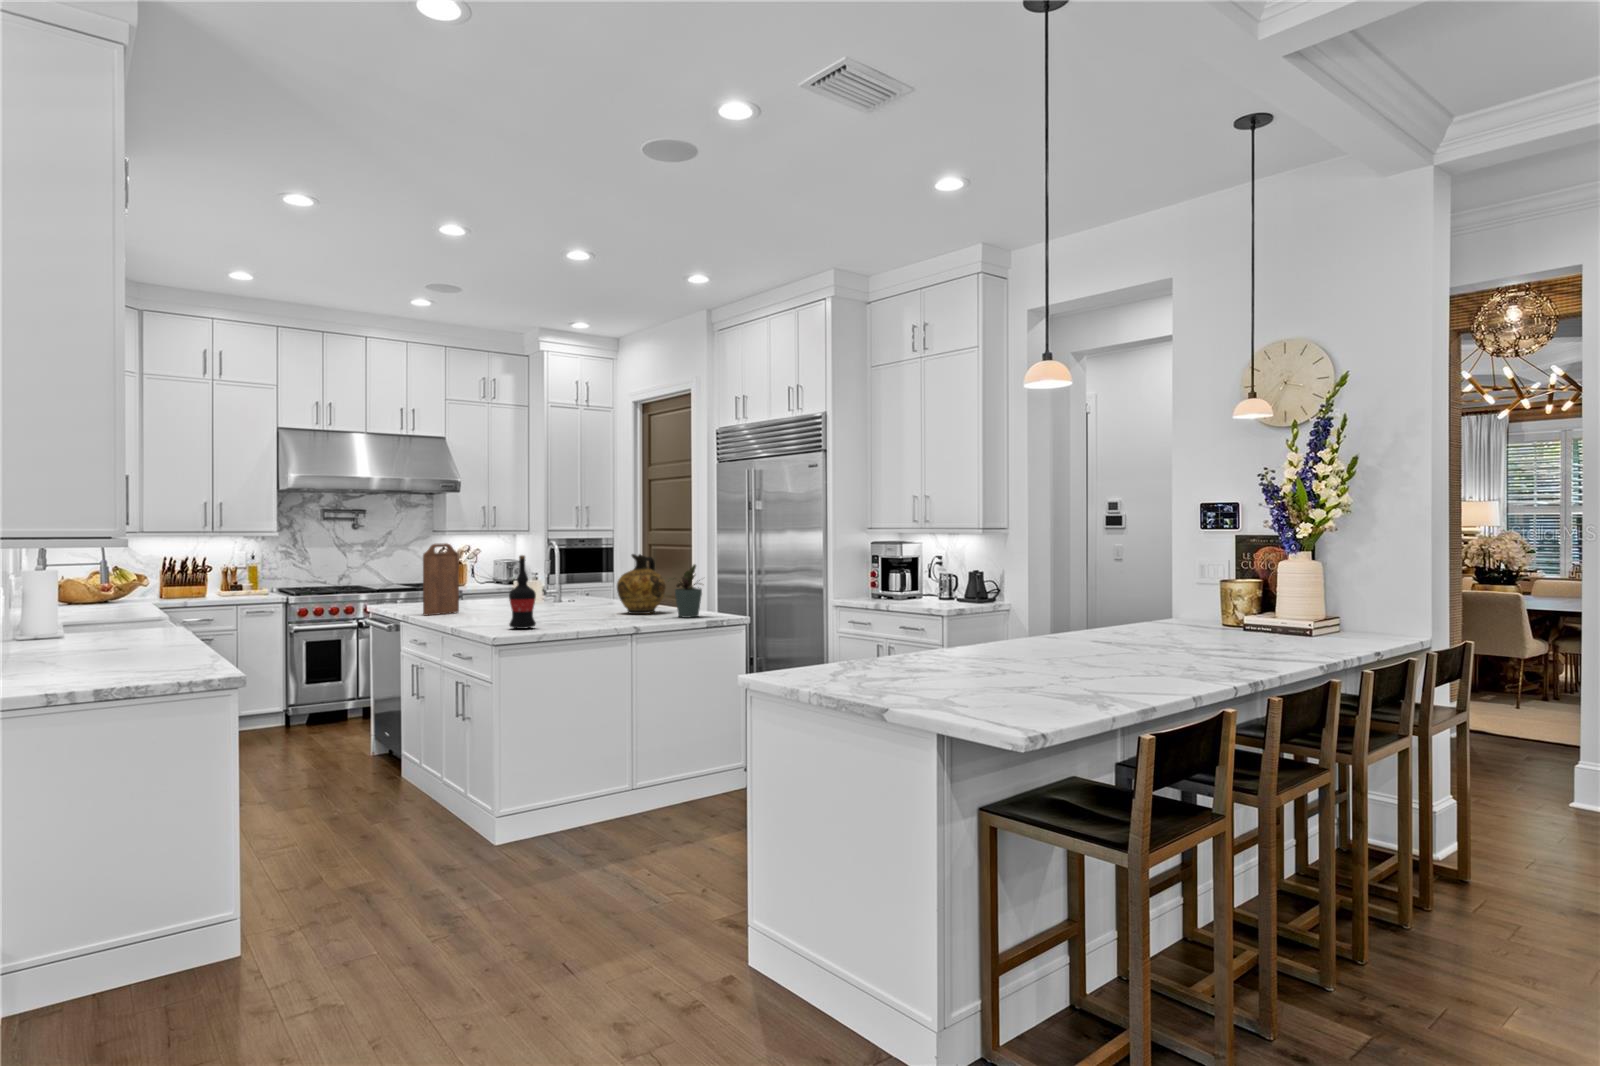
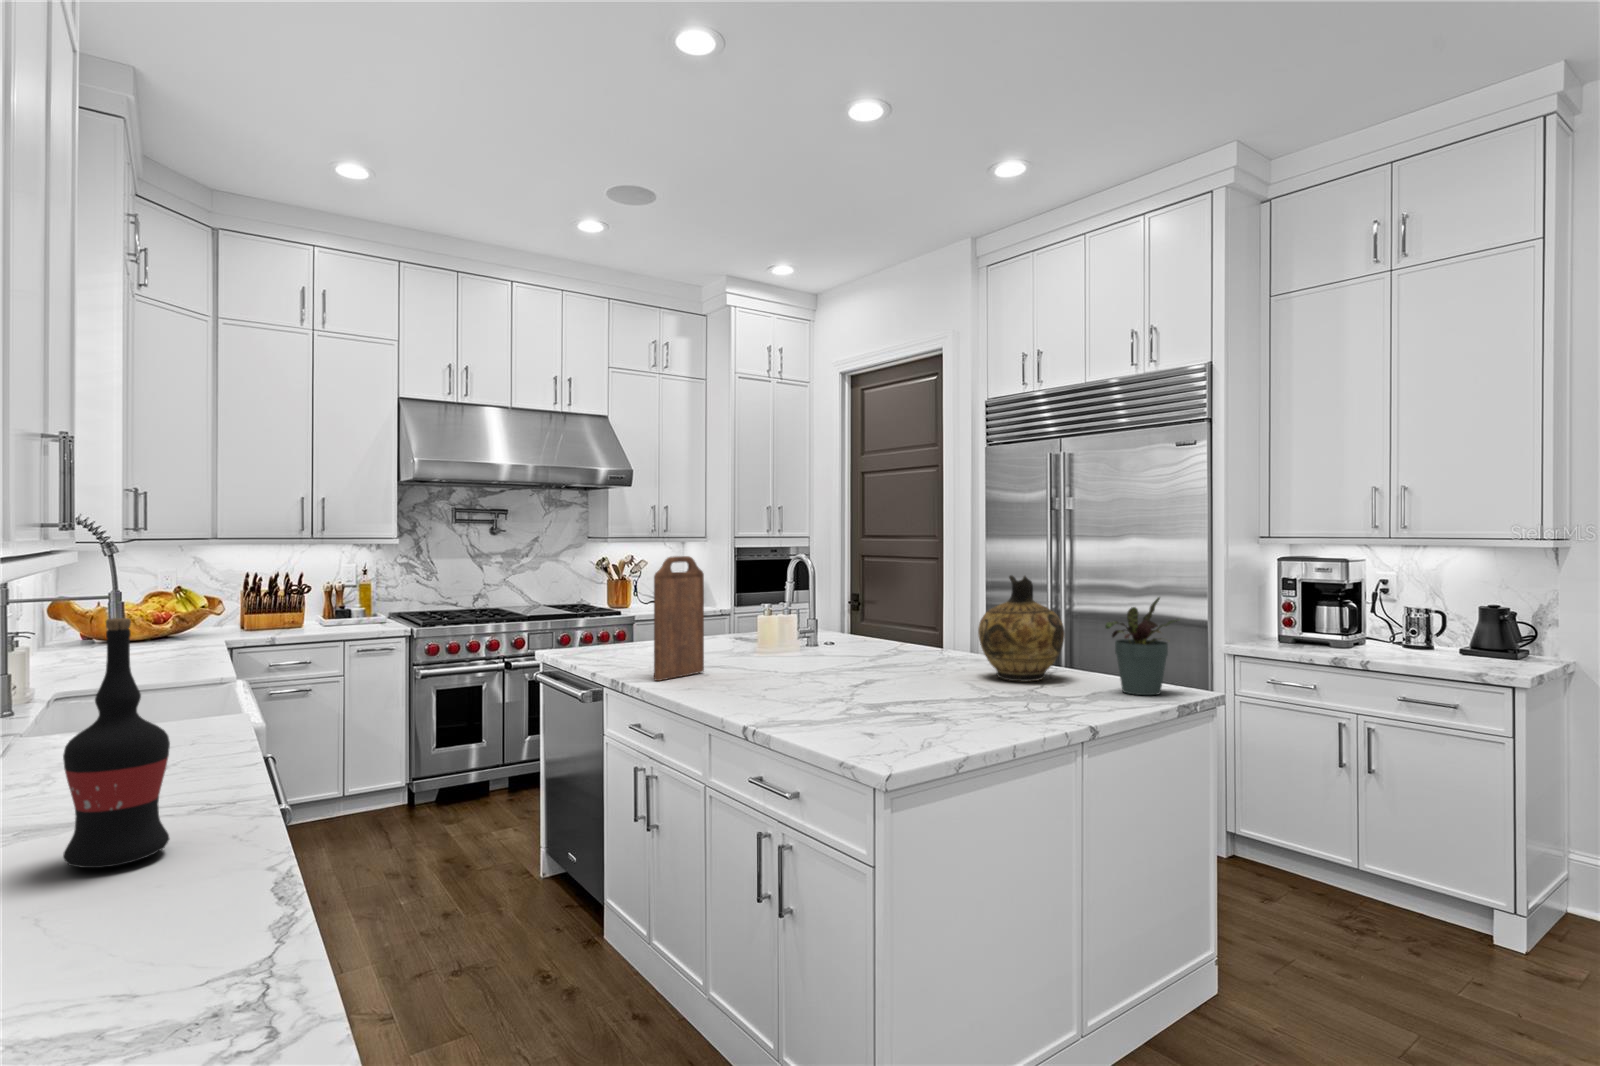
wine bottle: present [509,555,536,629] -> present [63,618,170,868]

